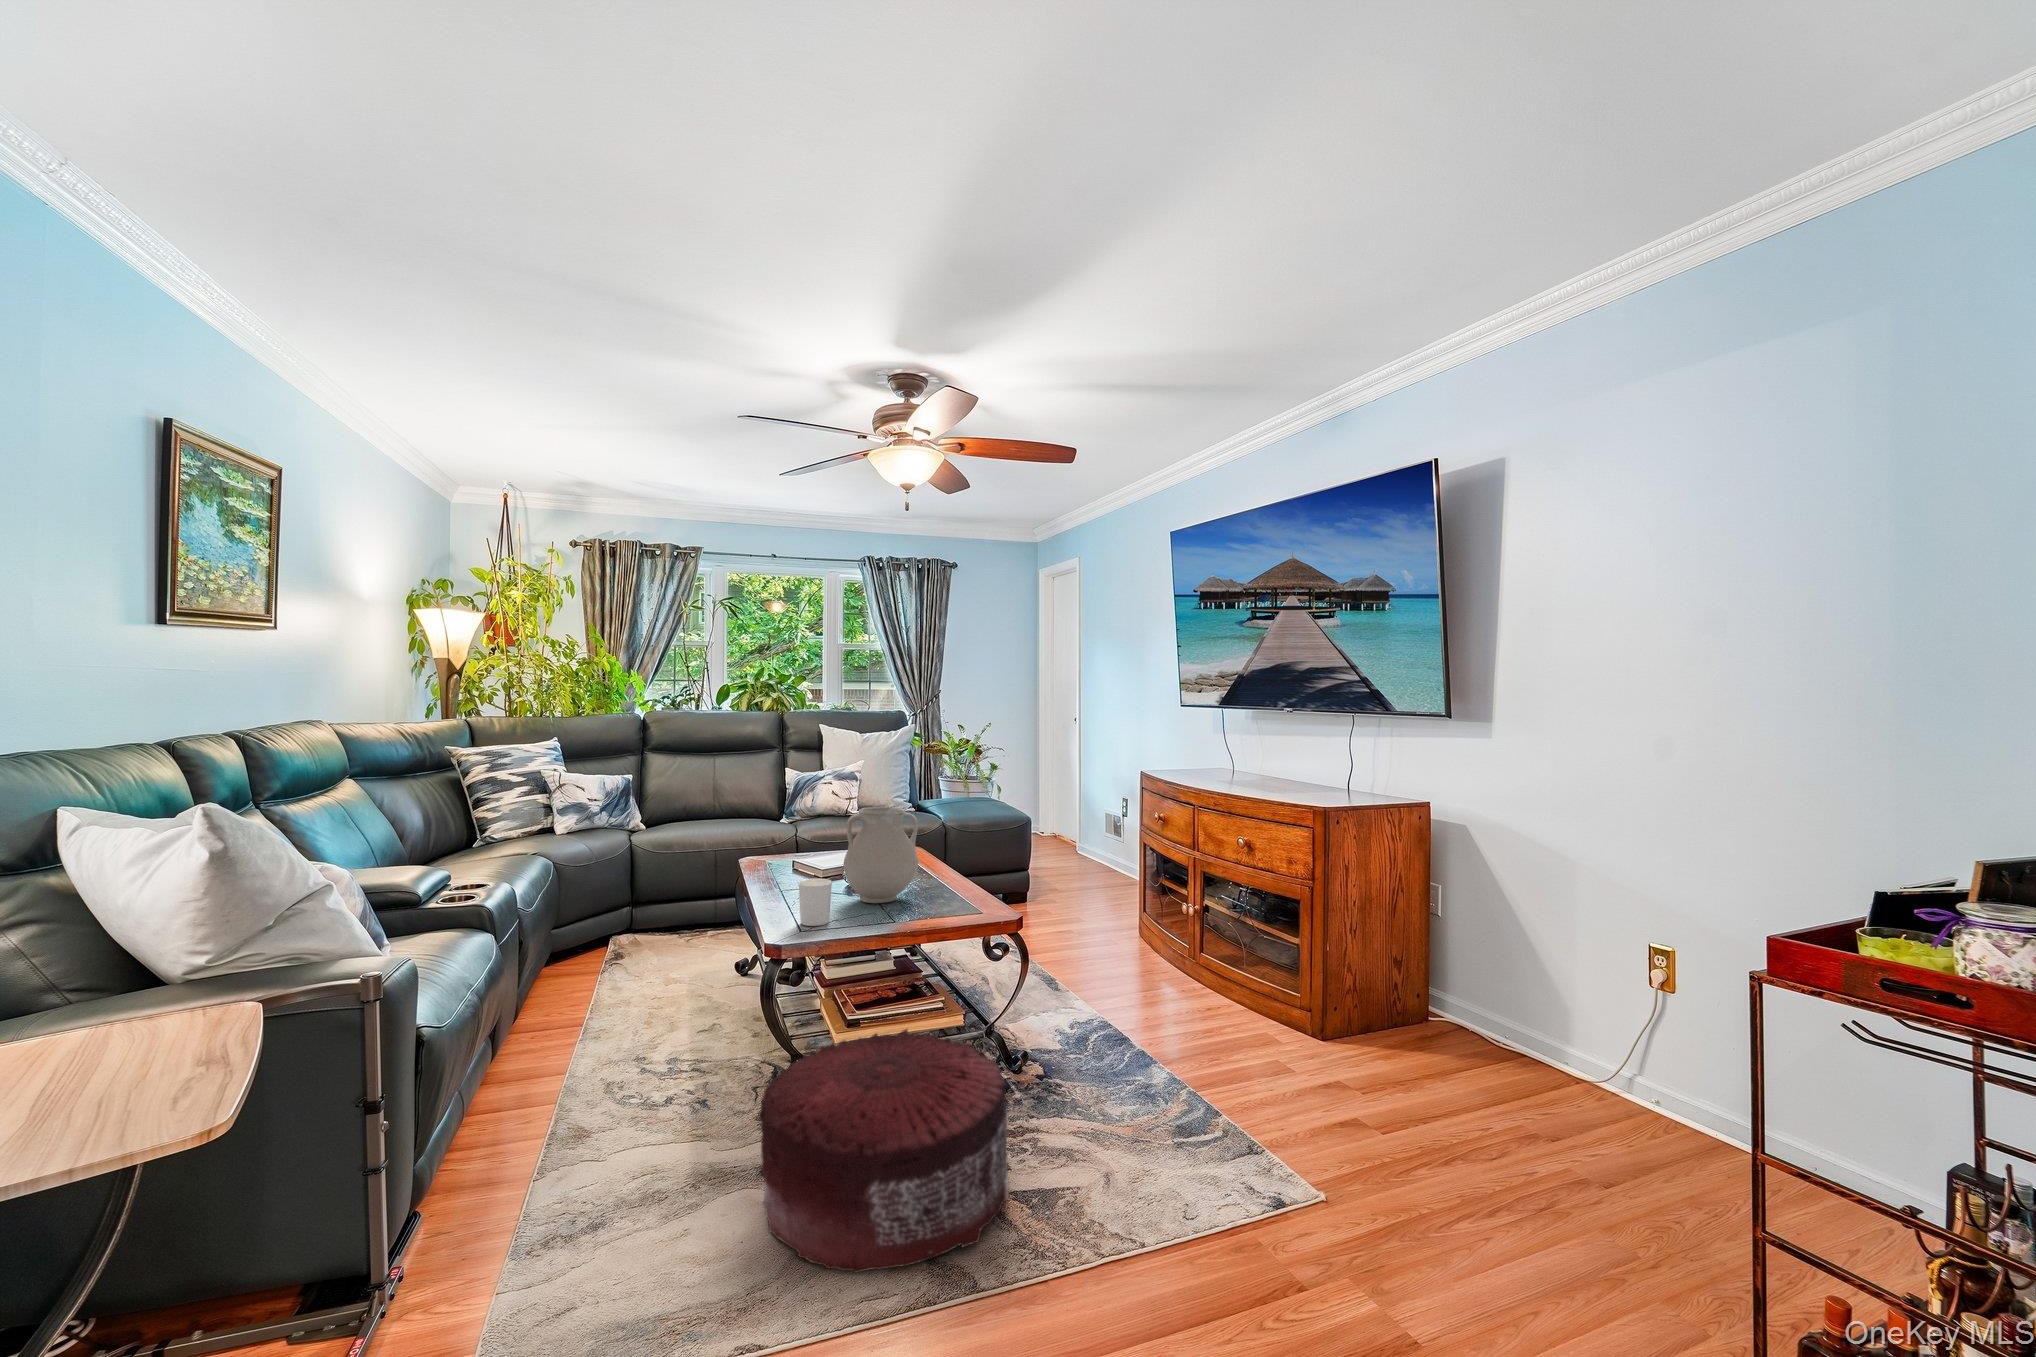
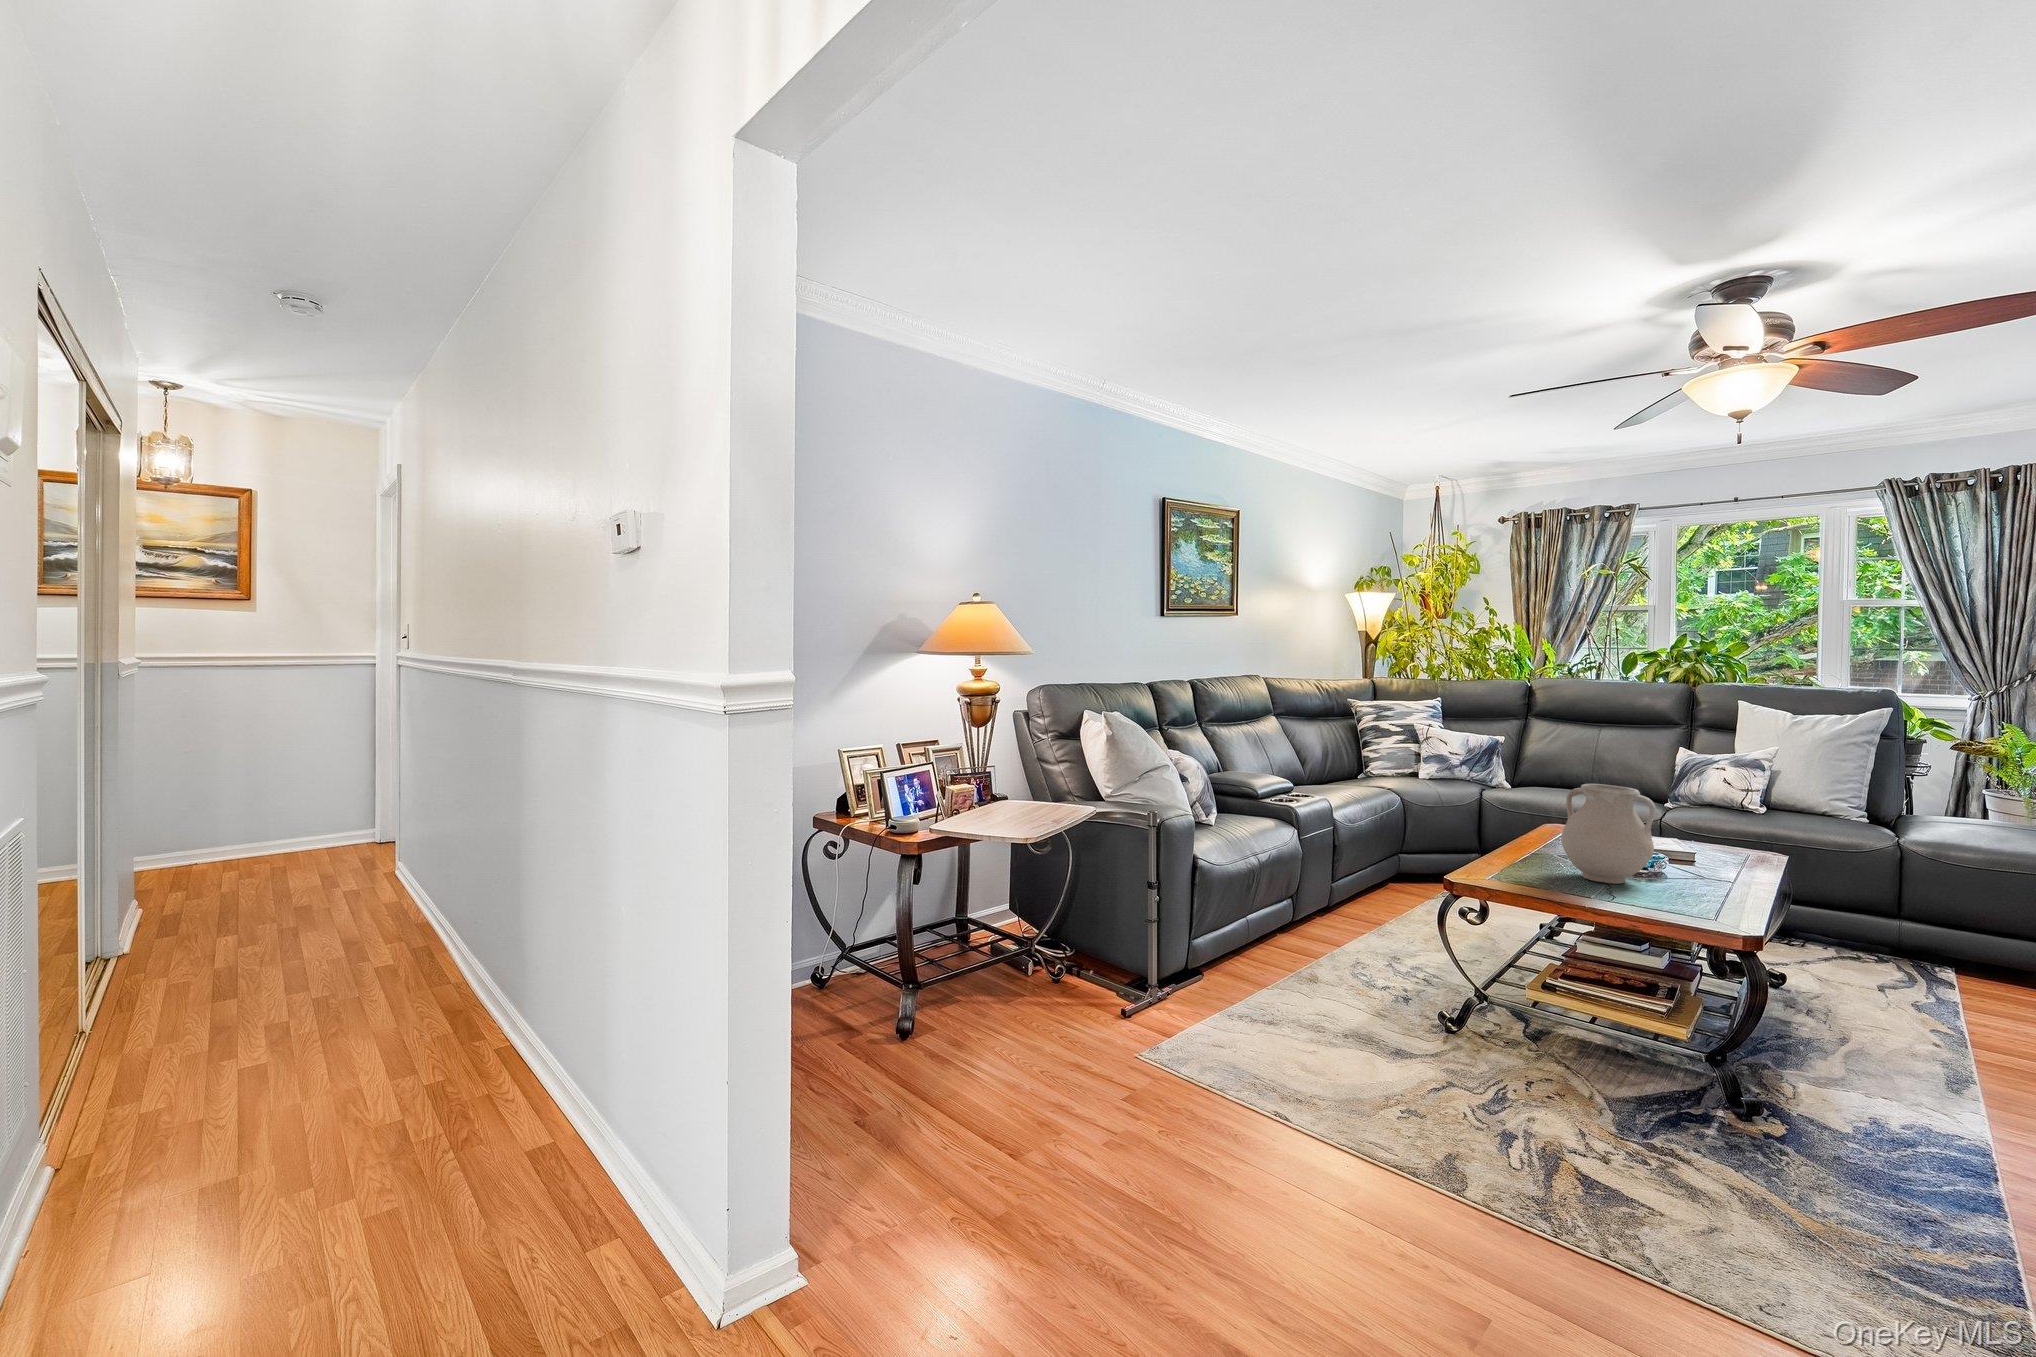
candle holder: present [798,879,832,926] -> none [1492,838,1527,882]
pouf: present [759,1029,1009,1273] -> none [1350,971,1612,1174]

